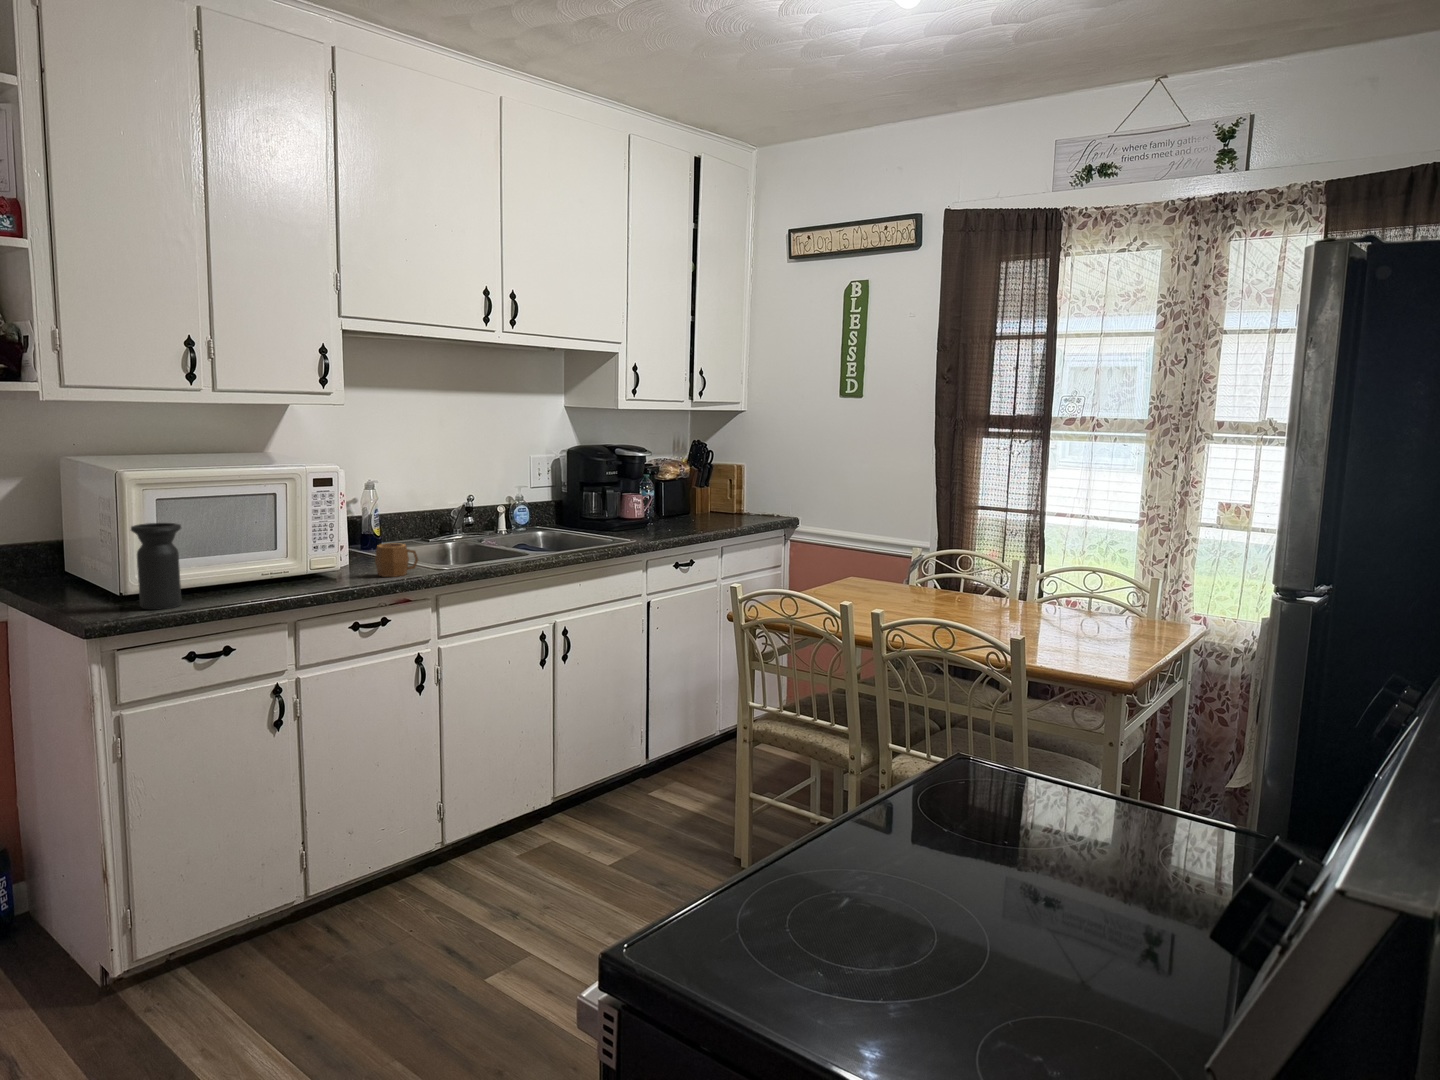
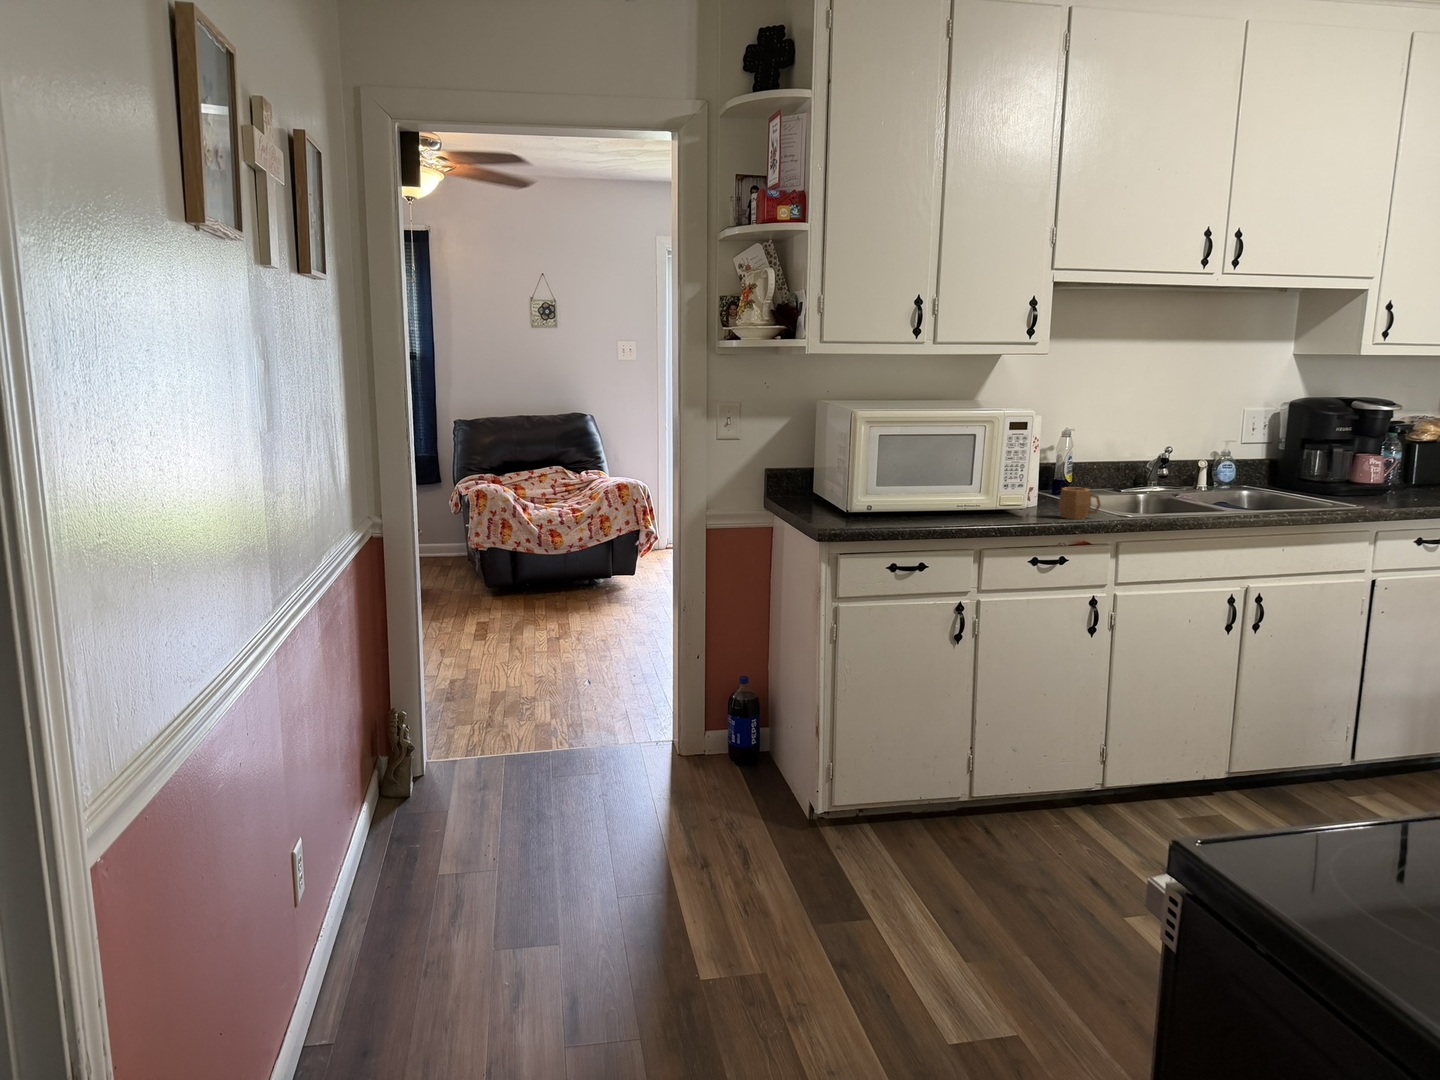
vase: present [131,523,181,610] -> none [861,454,898,526]

